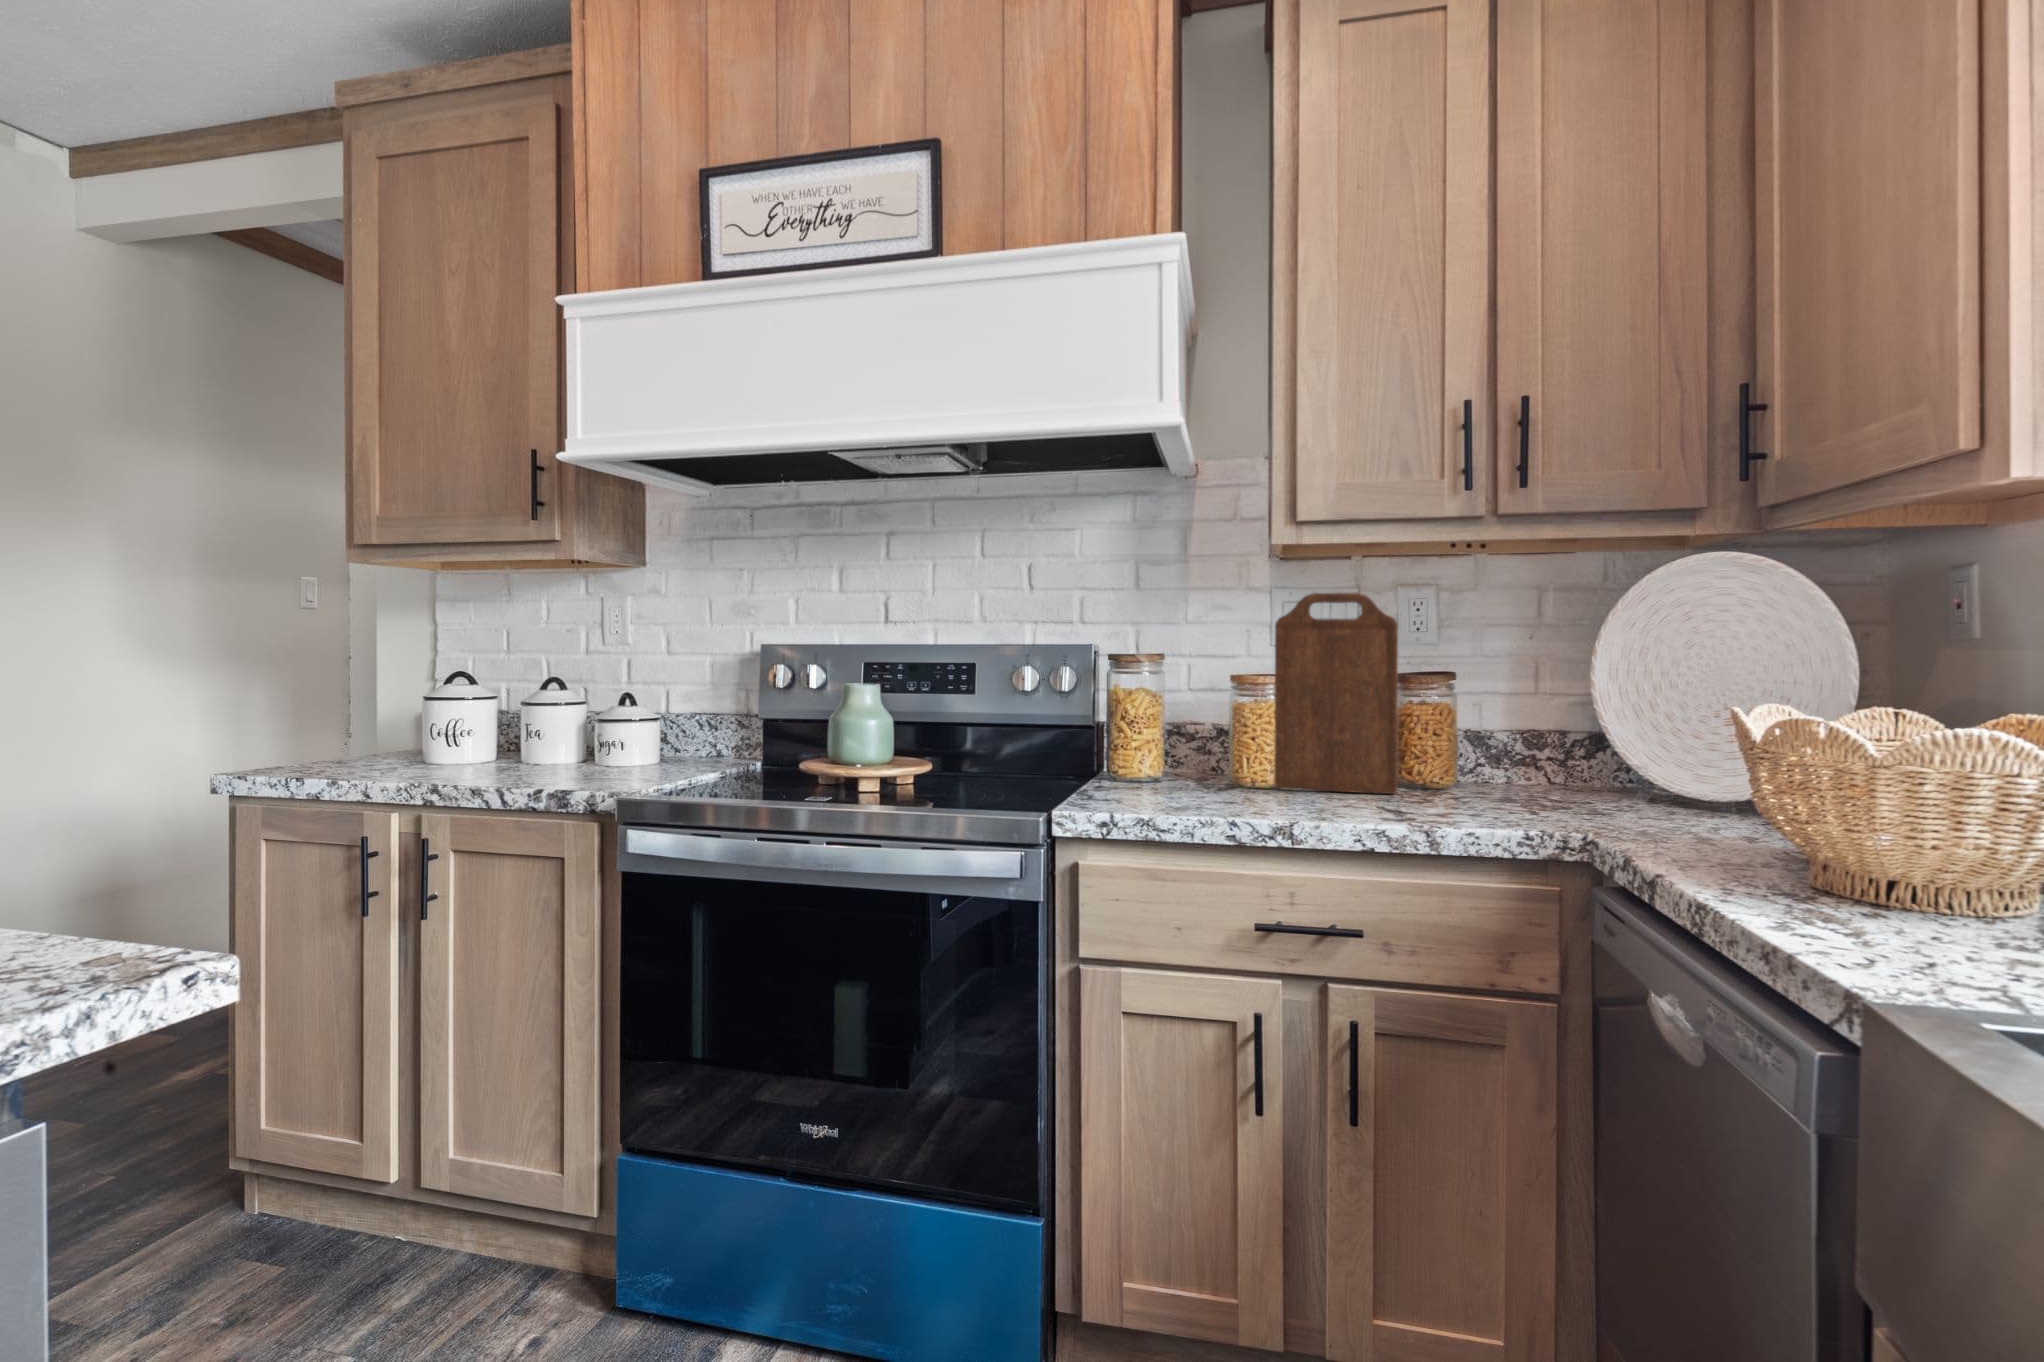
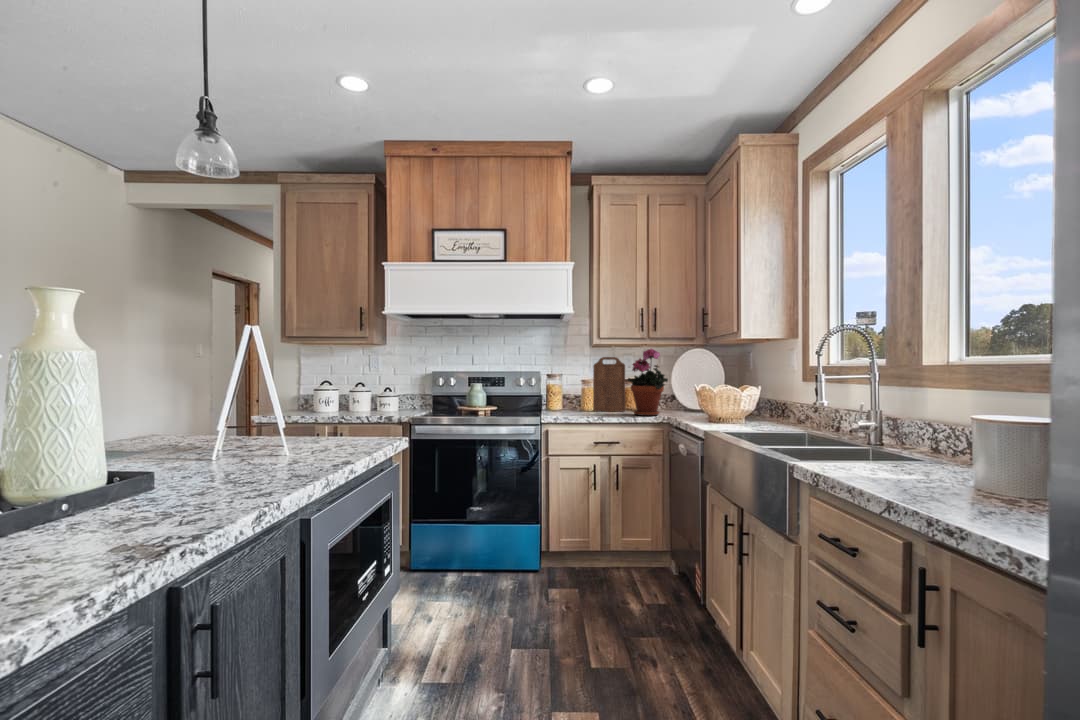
potted plant: none [1402,553,1582,826] -> present [628,348,668,416]

